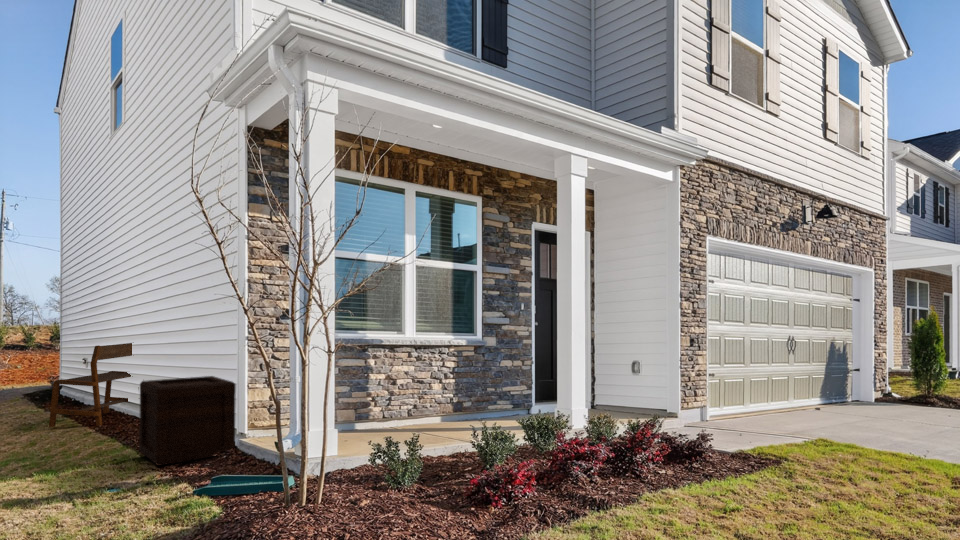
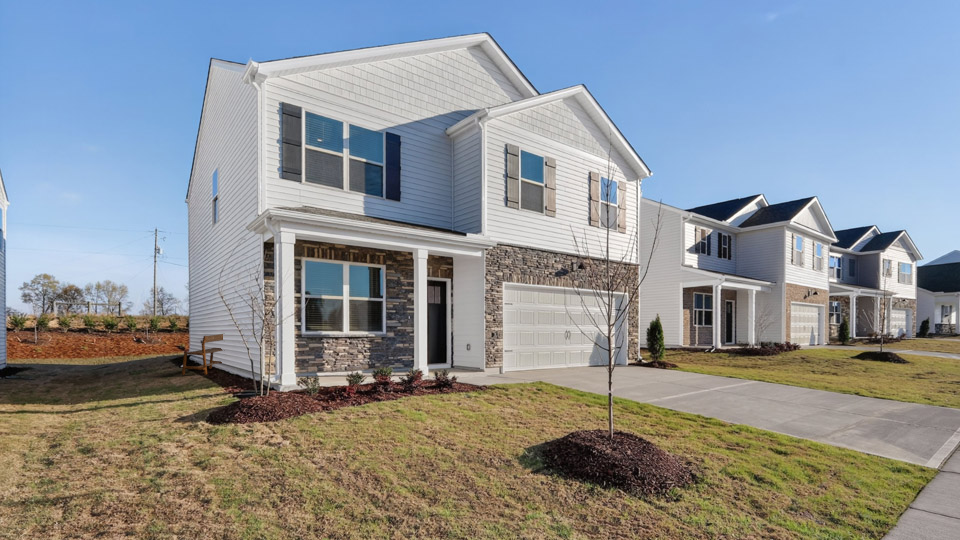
wooden crate: present [139,376,236,465] -> none [218,351,259,389]

